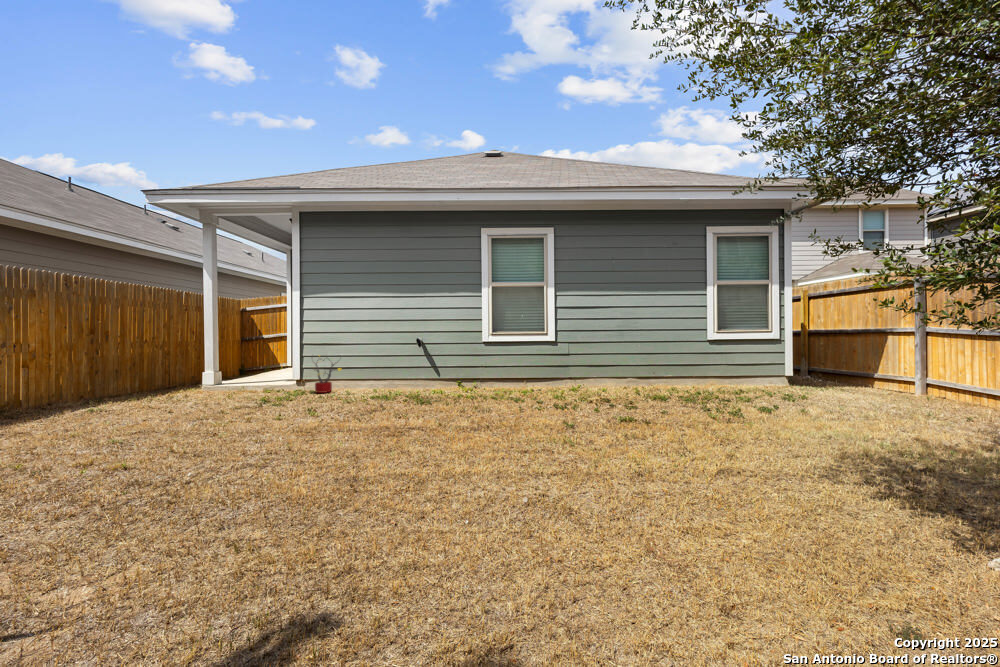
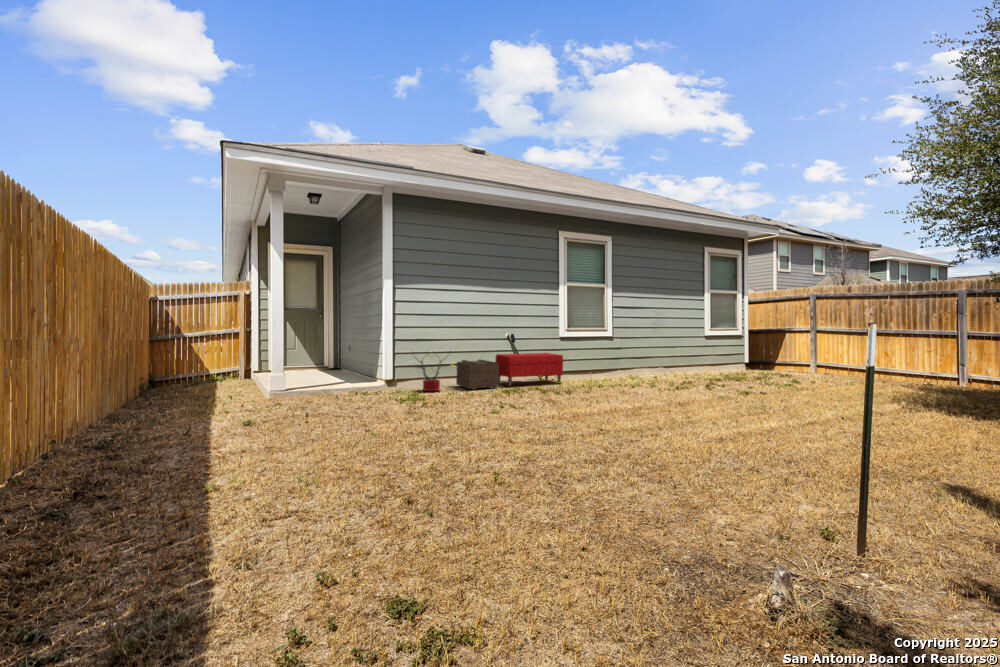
bench: none [395,359,465,393] -> present [495,353,563,387]
wooden crate: none [351,364,392,394] -> present [456,360,499,390]

